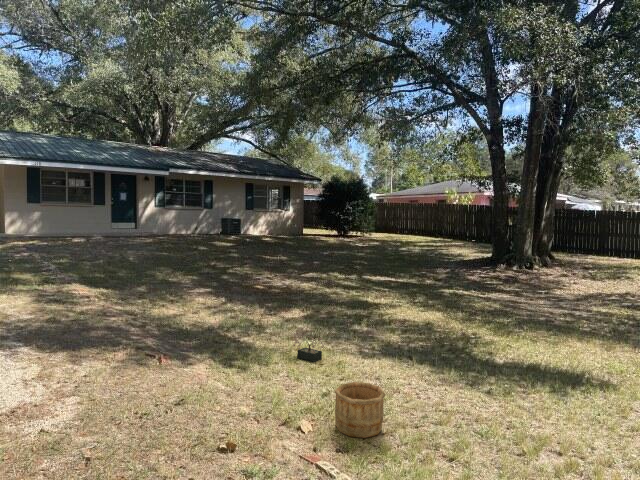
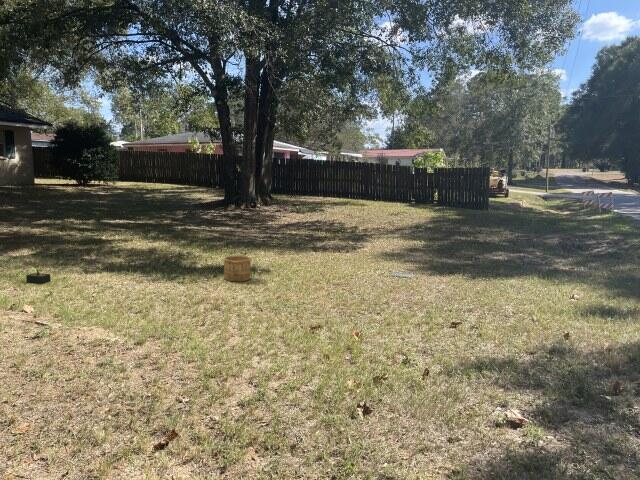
wooden bucket: present [335,382,385,438] -> present [223,256,251,282]

